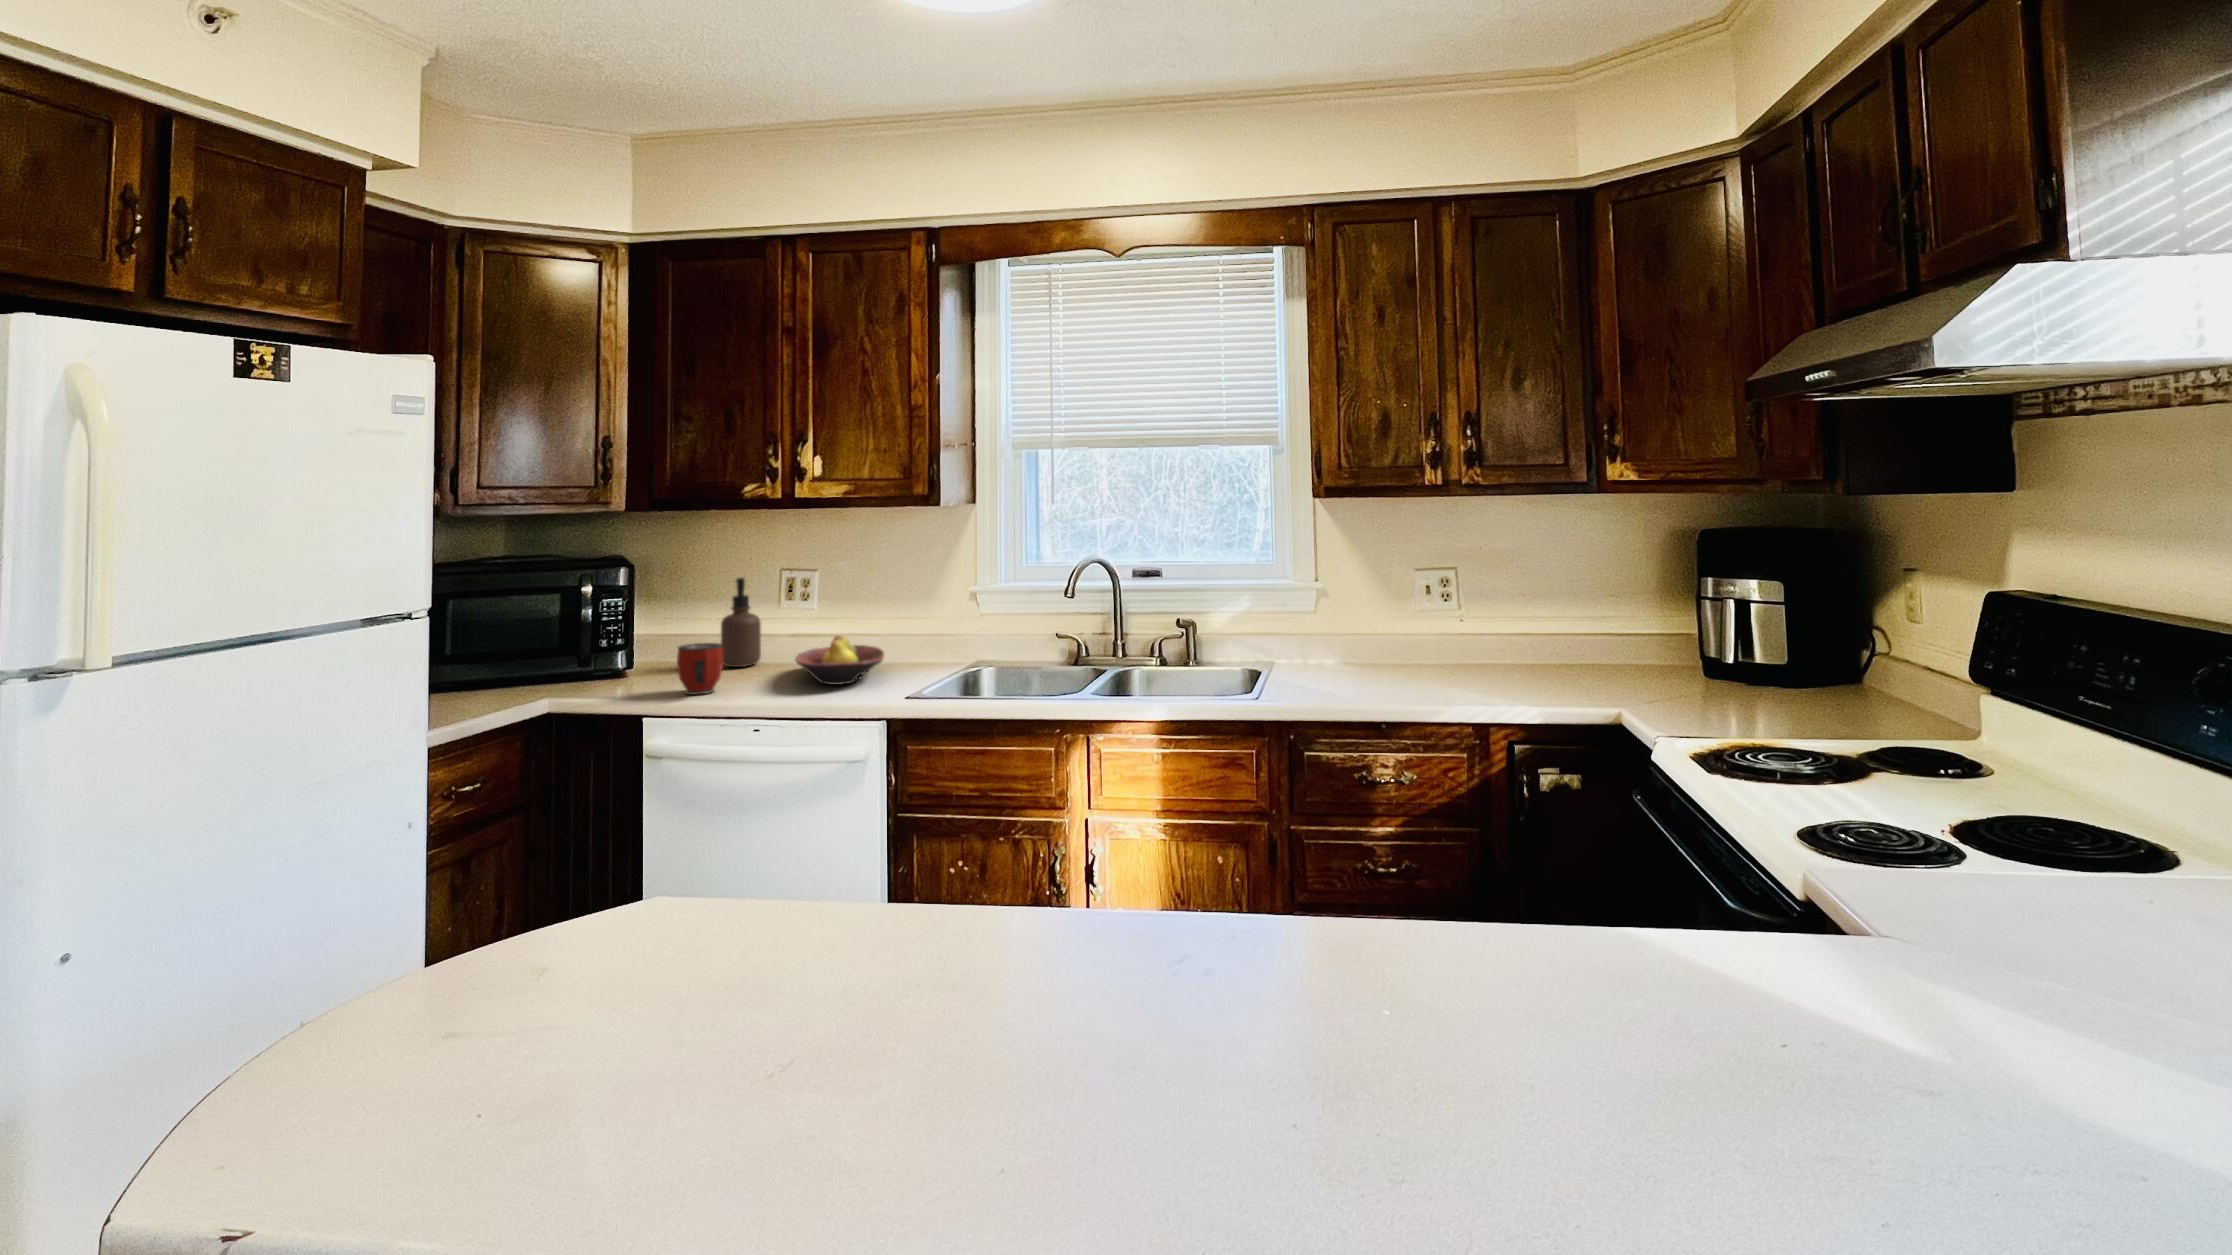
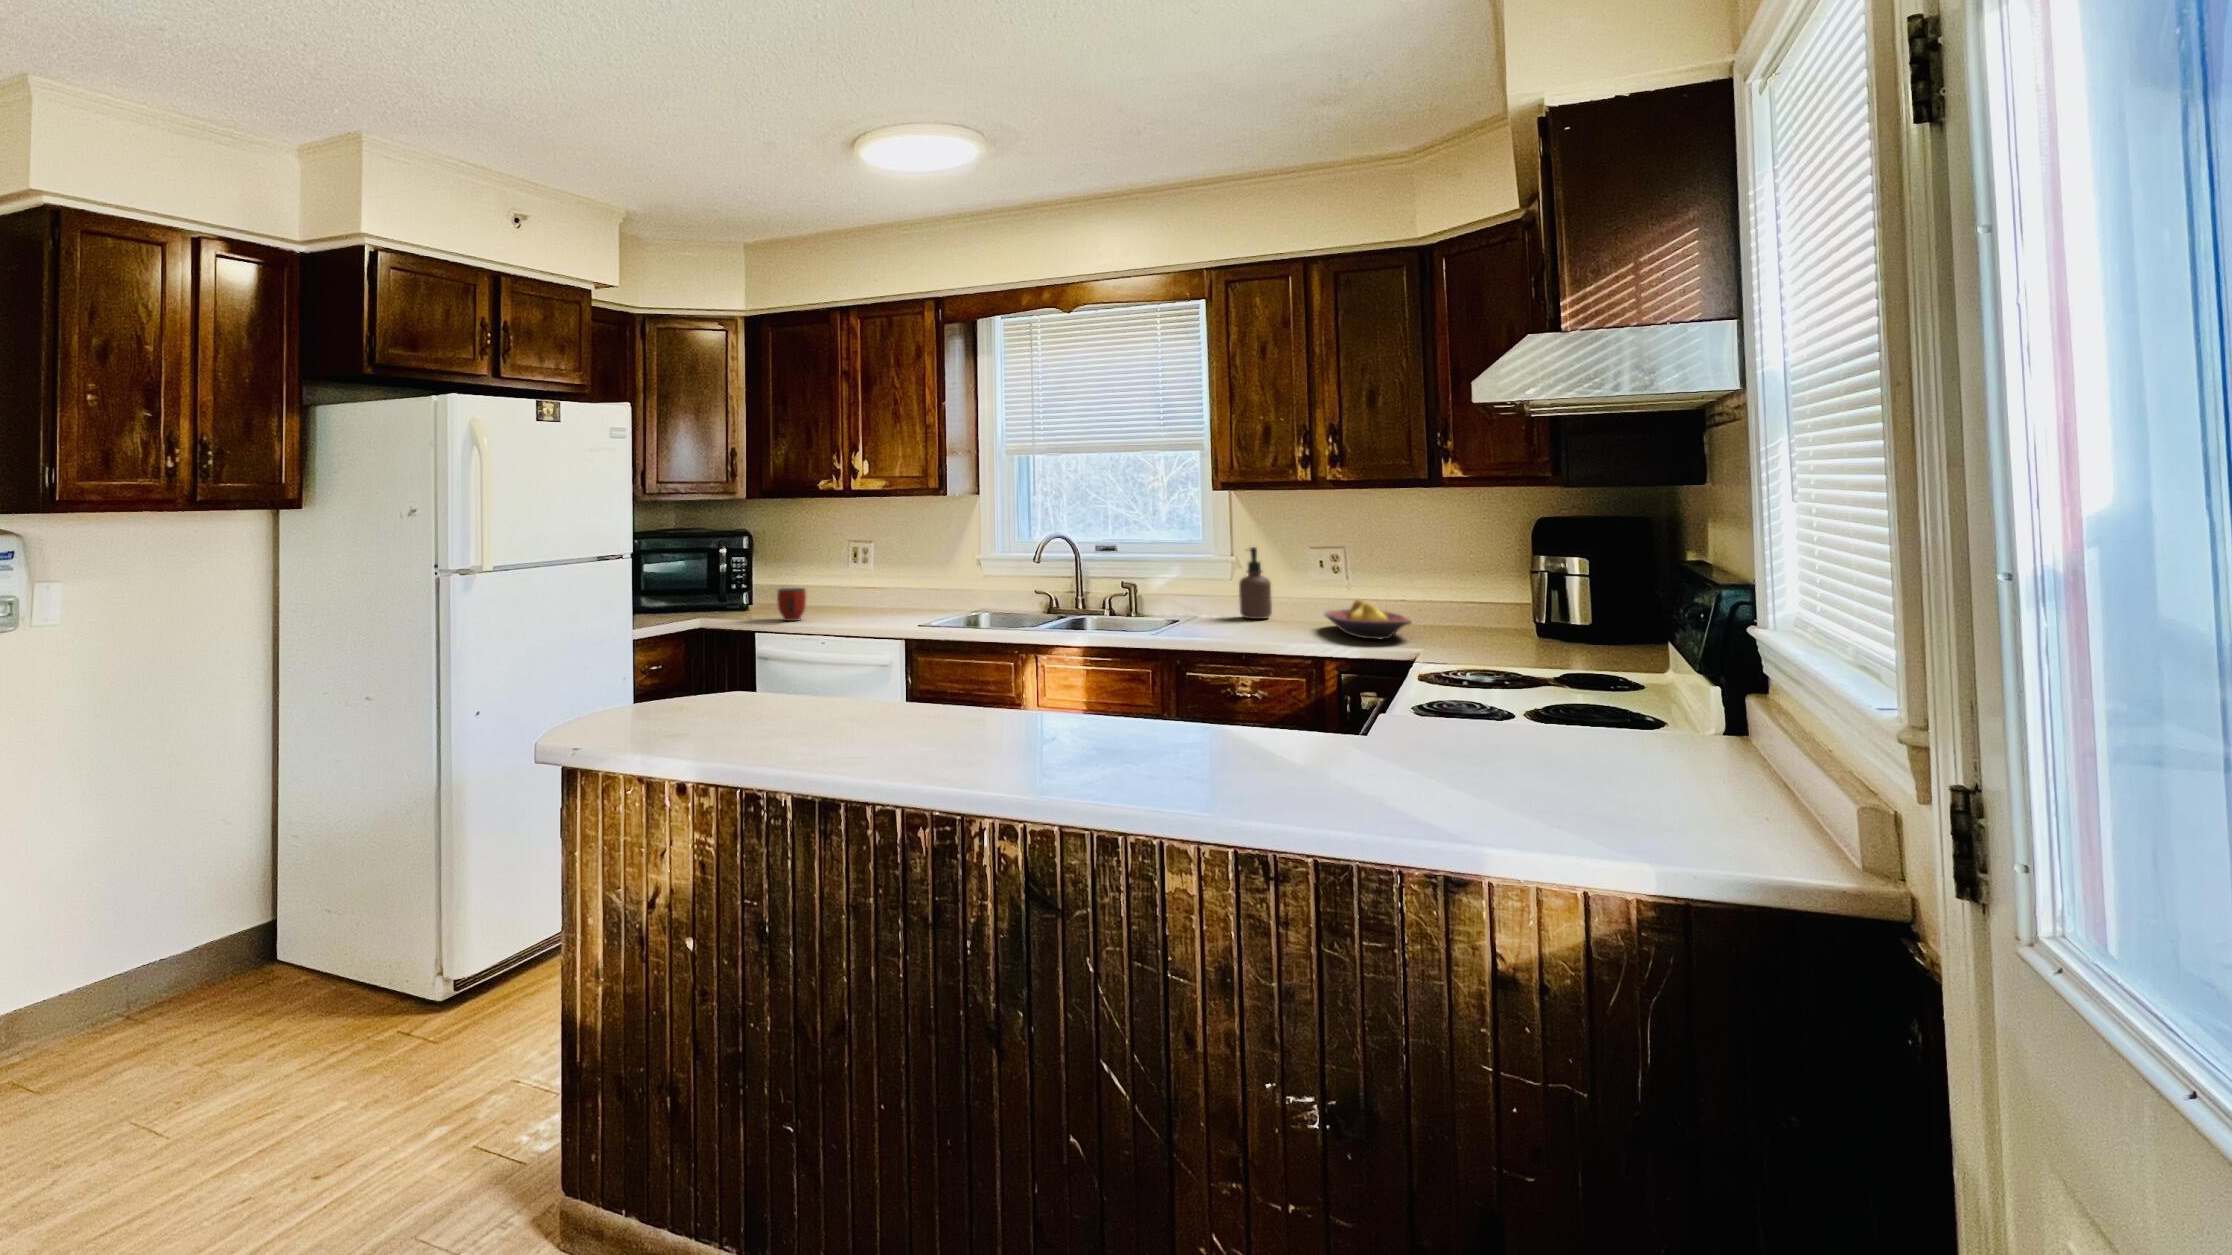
soap dispenser: present [721,578,761,667] -> present [1239,547,1272,619]
fruit bowl: present [796,635,884,685] -> present [1325,599,1412,639]

